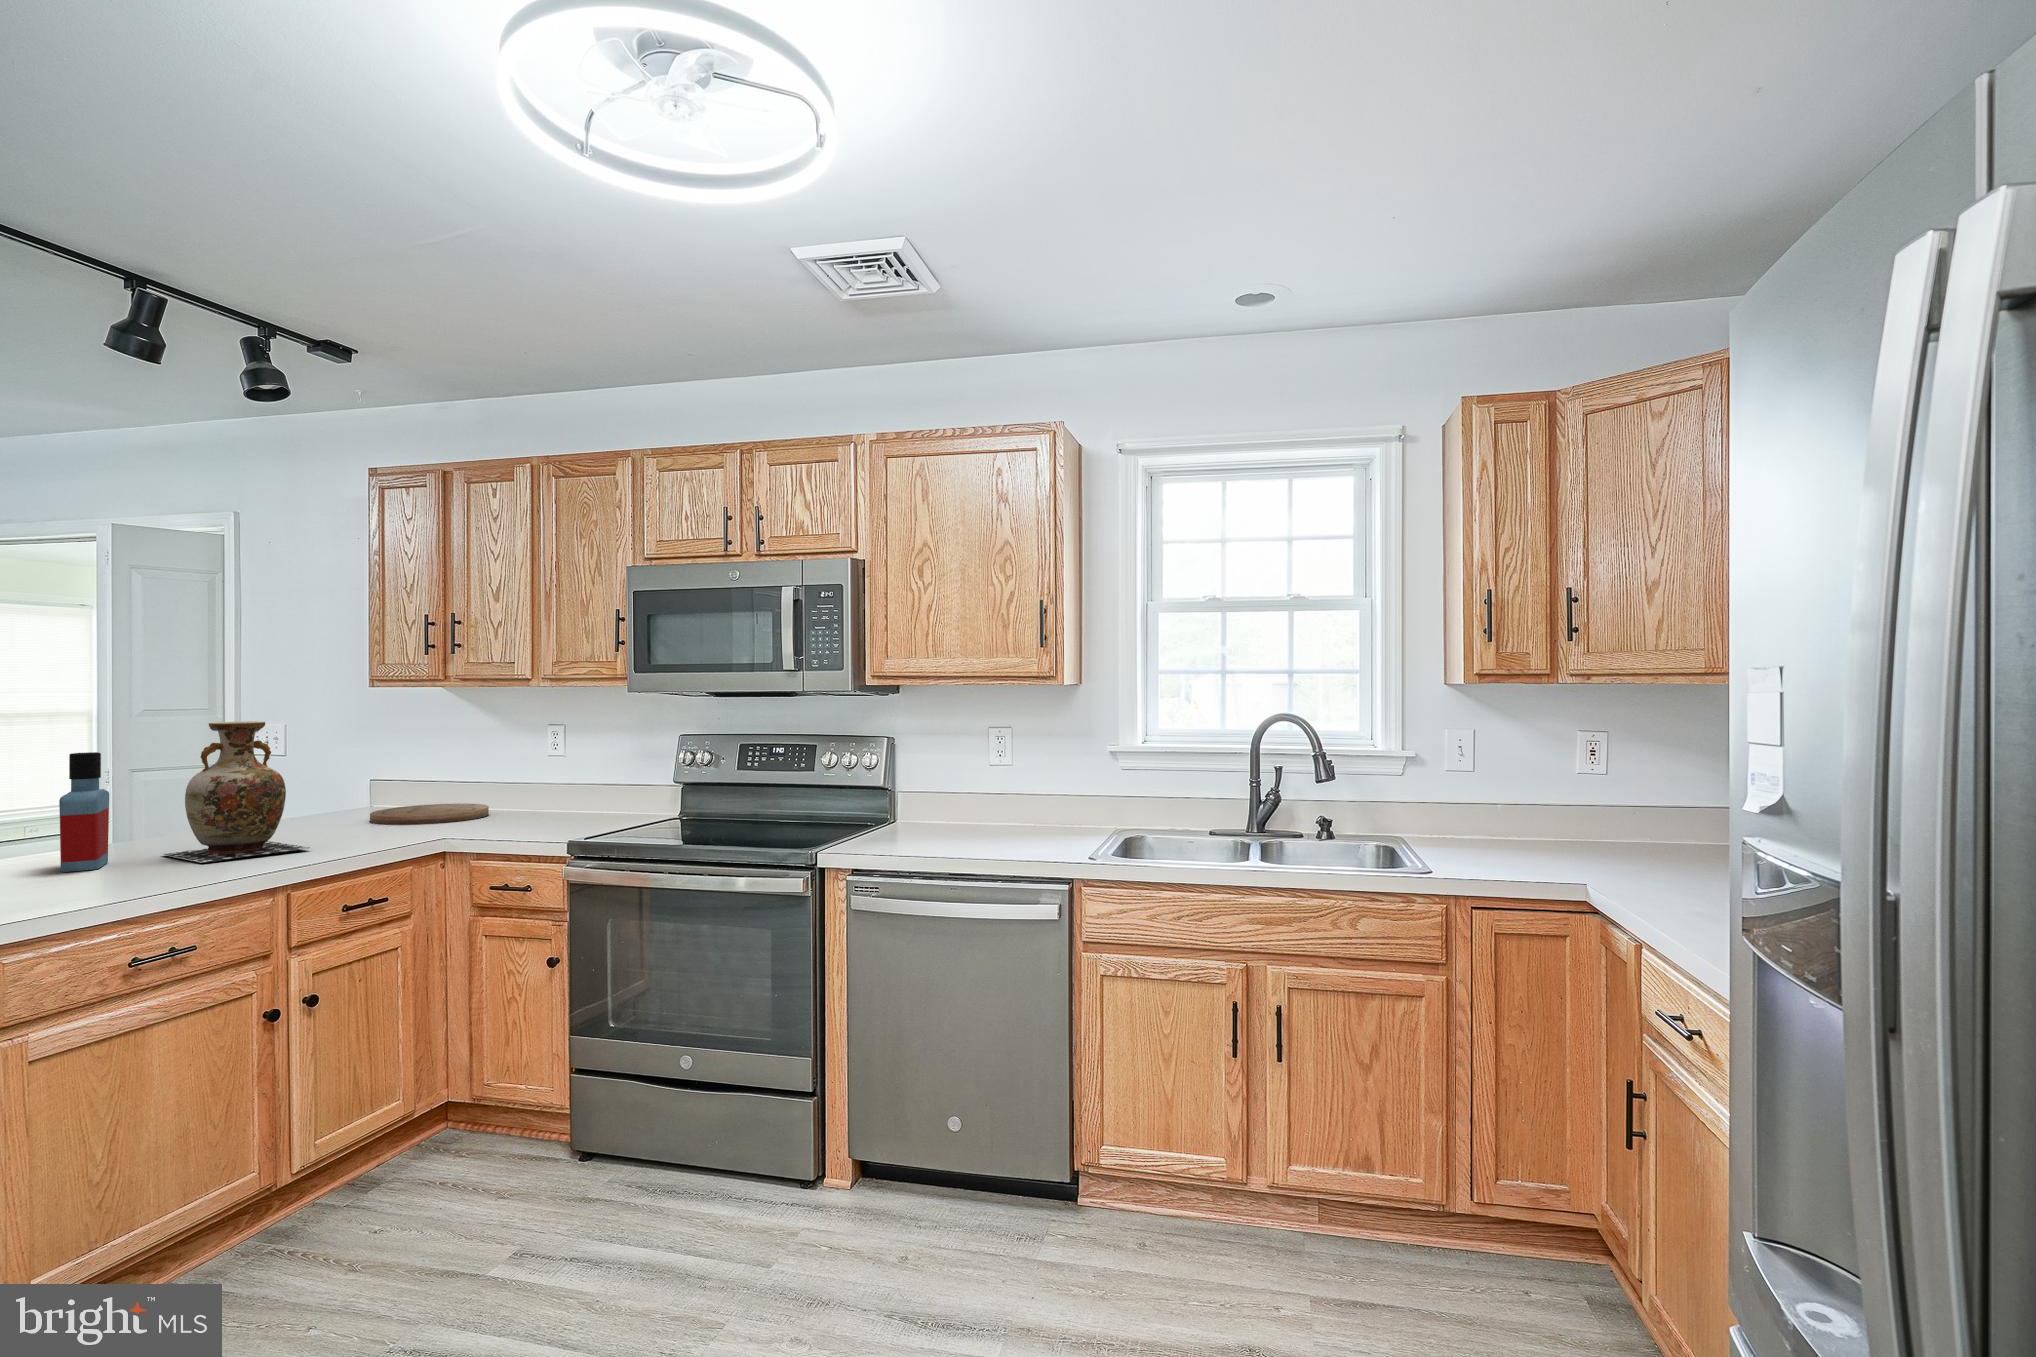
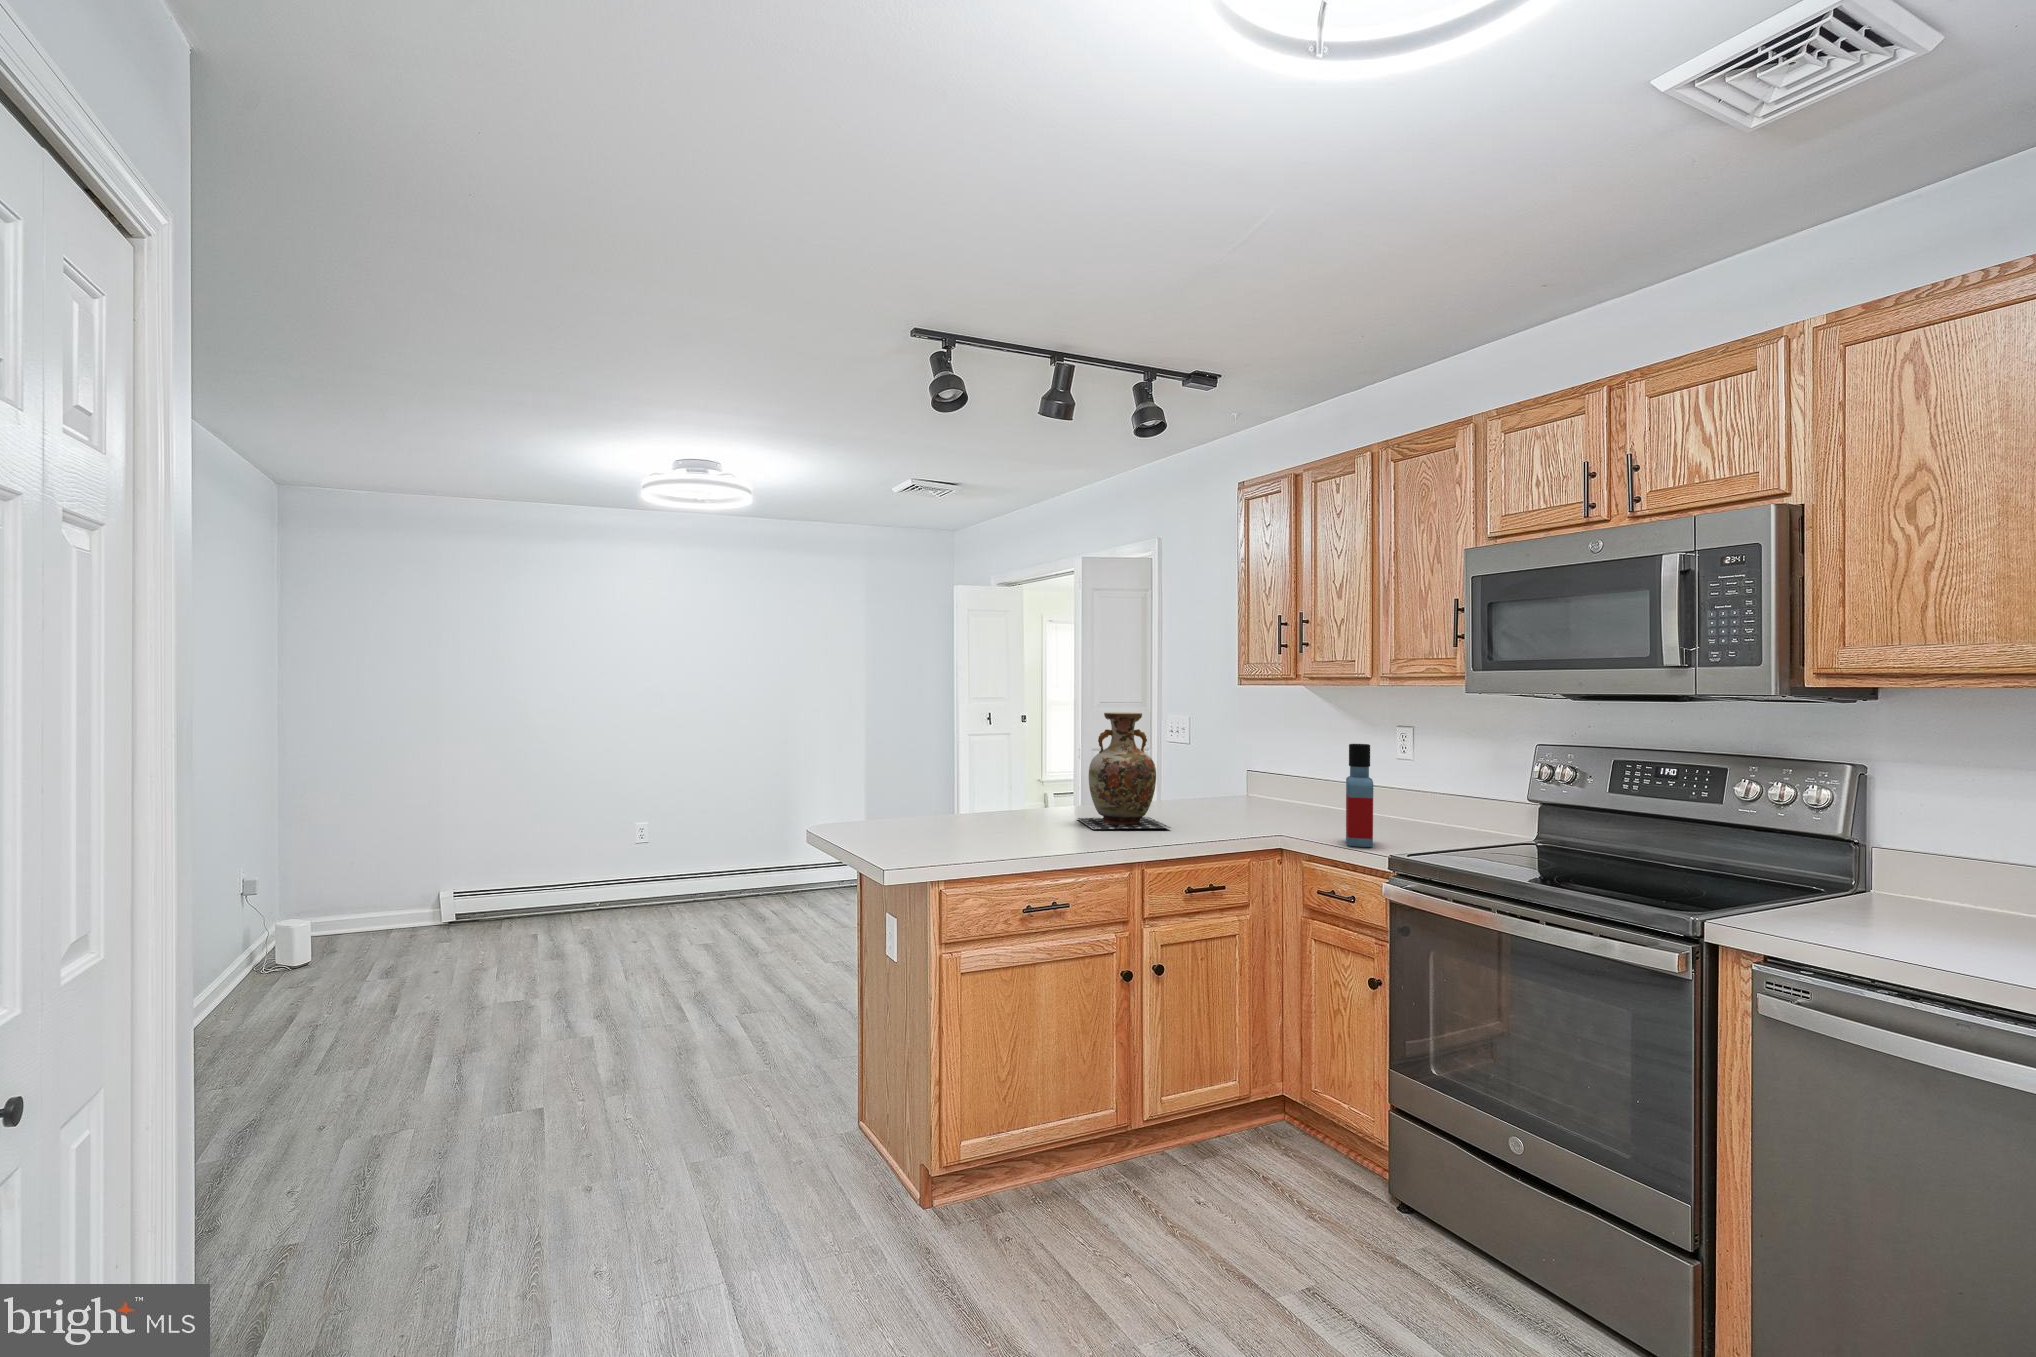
bottle: present [59,752,109,872] -> present [1346,744,1373,847]
cutting board: present [370,803,489,825] -> none [1236,799,1338,819]

